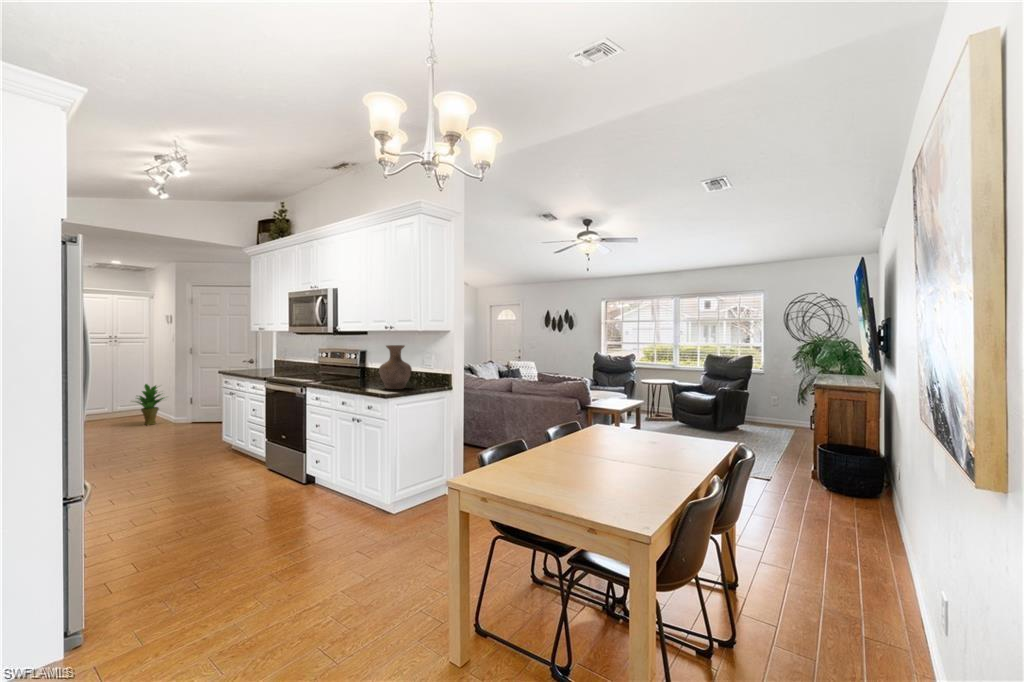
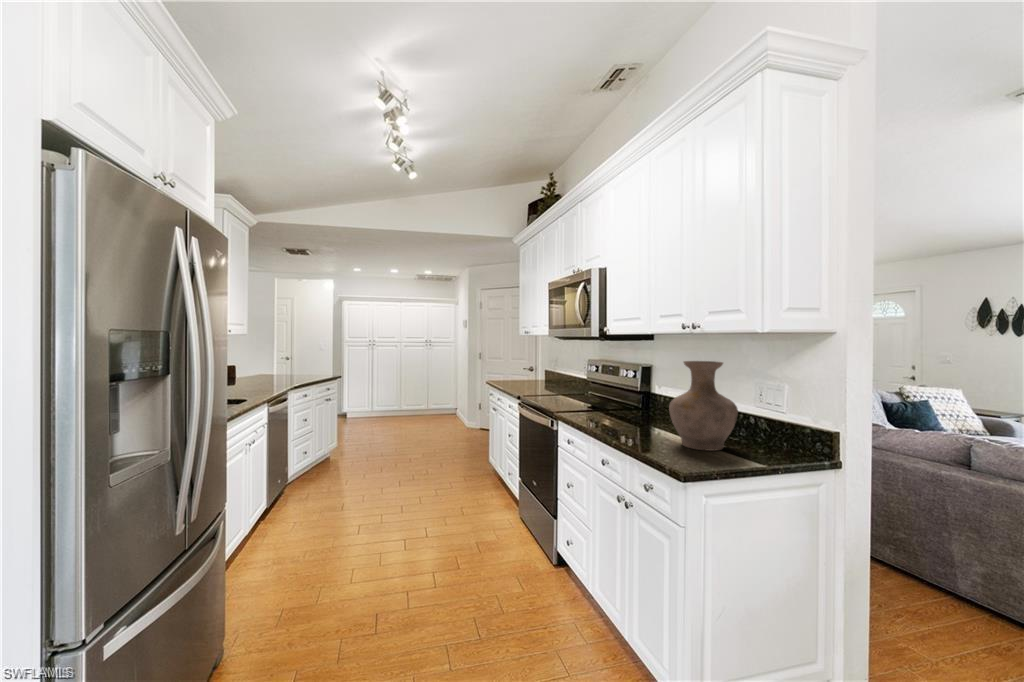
potted plant: present [136,384,164,425] -> none [435,386,465,425]

